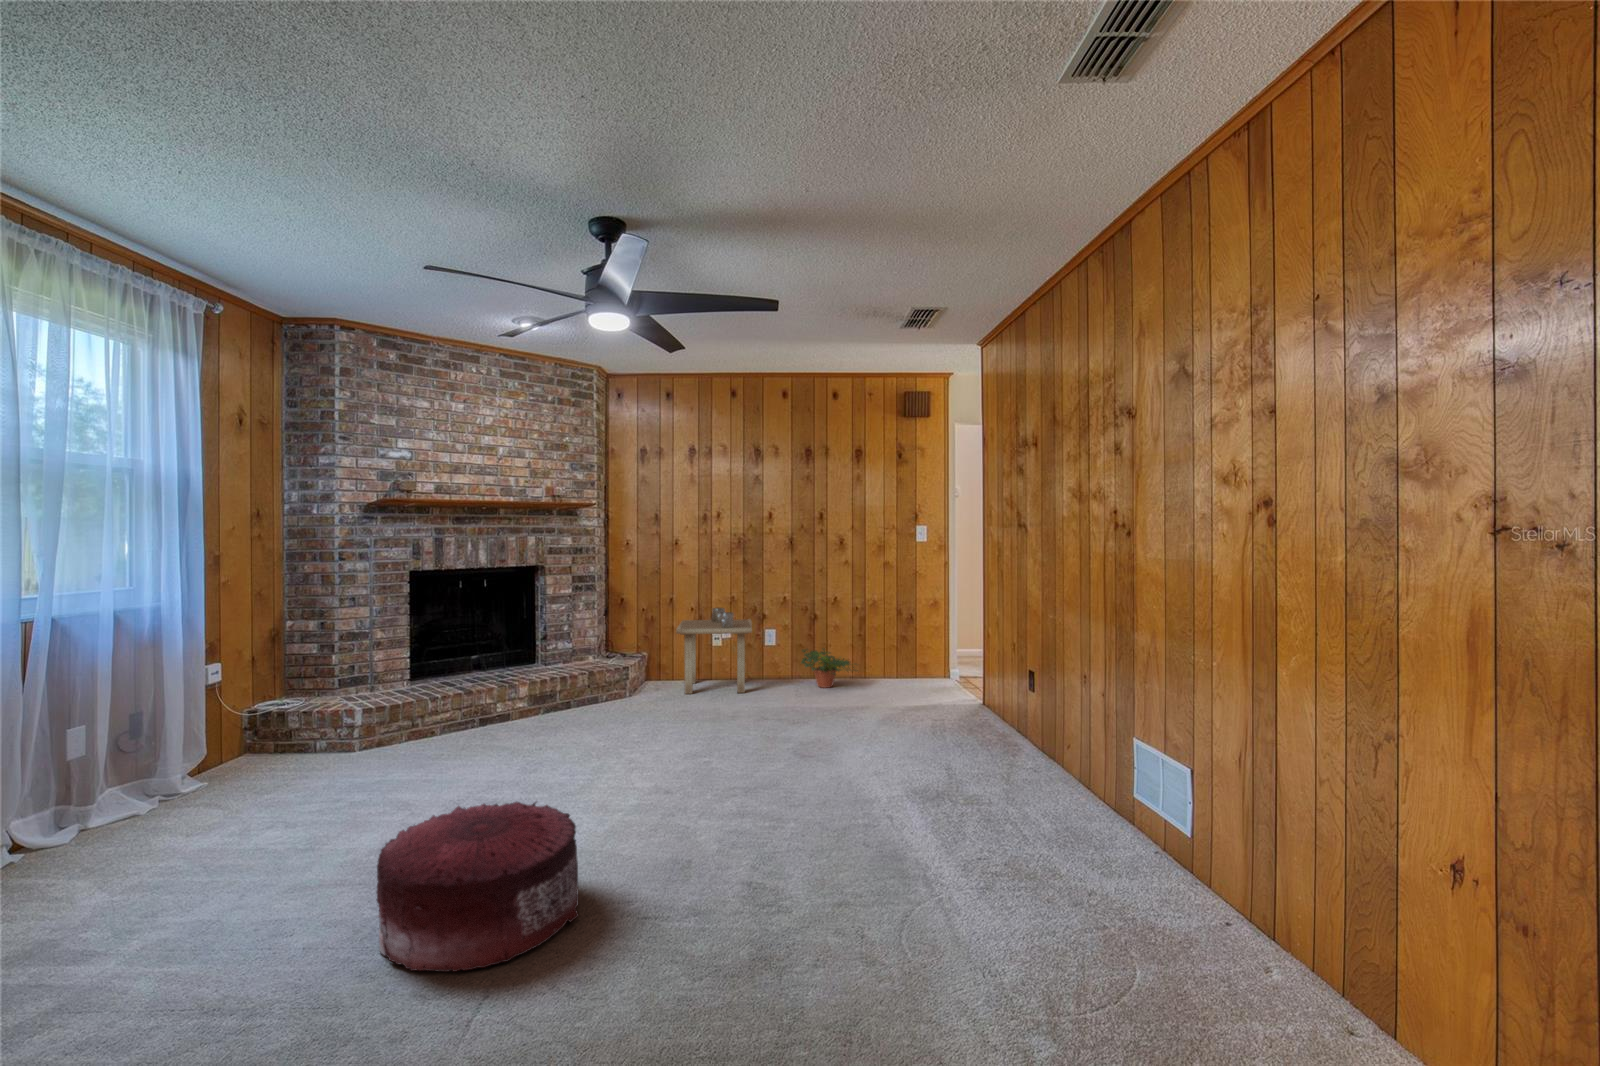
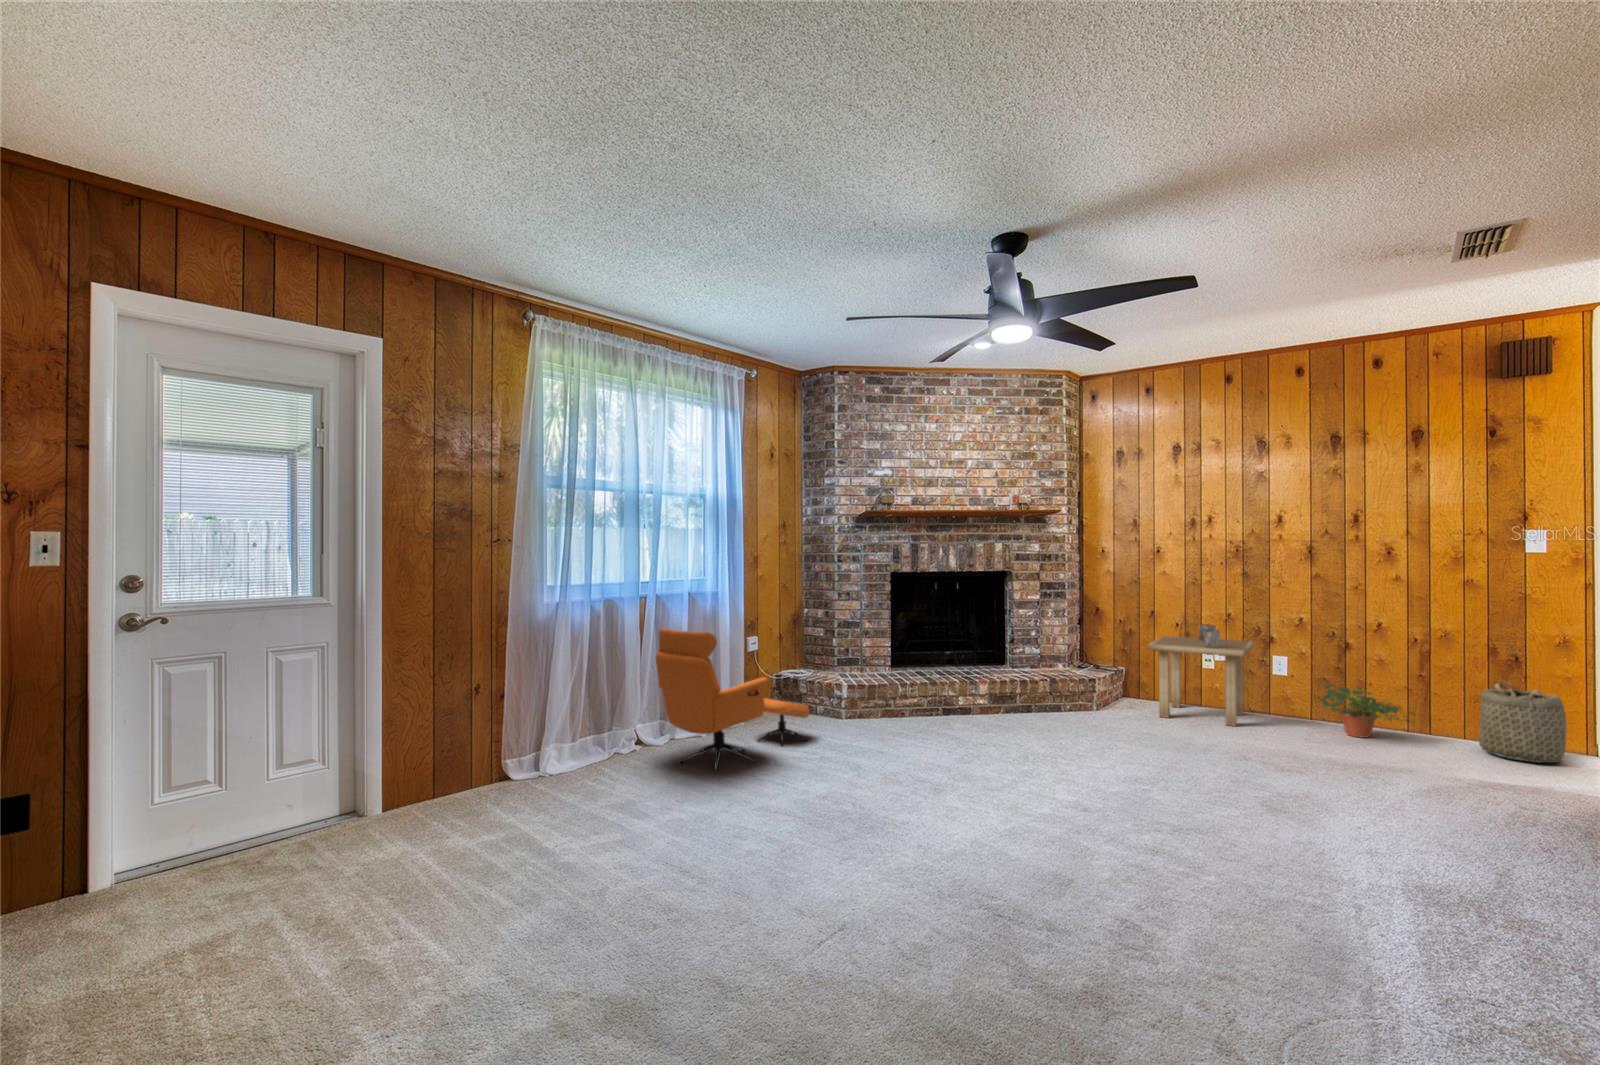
basket: none [894,635,939,688] -> present [1479,681,1567,763]
armchair: none [73,666,324,861] -> present [656,628,809,770]
pouf: present [377,802,579,972] -> none [778,768,941,906]

